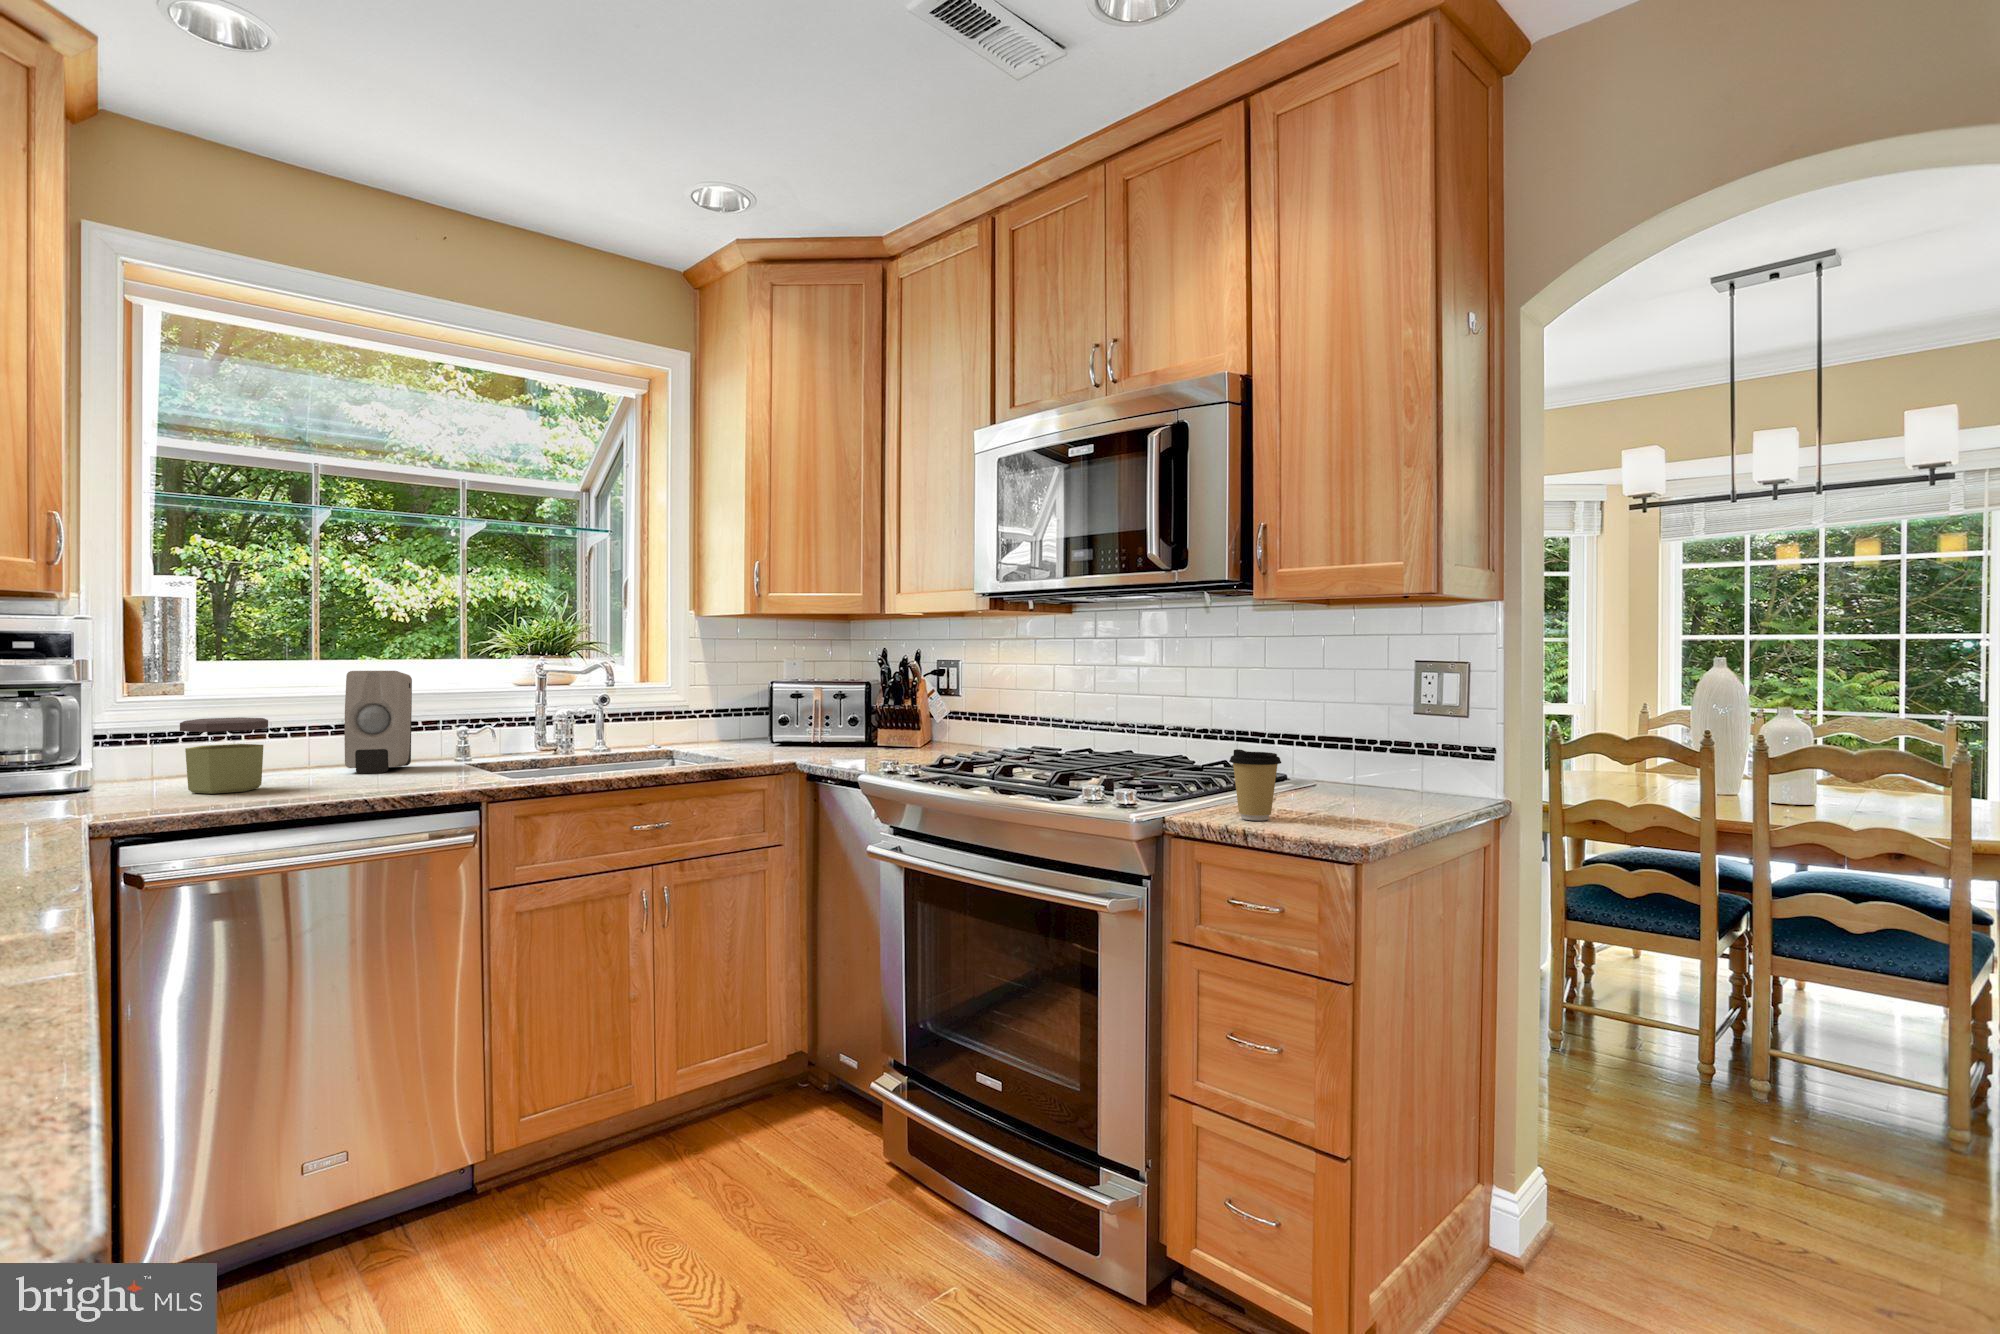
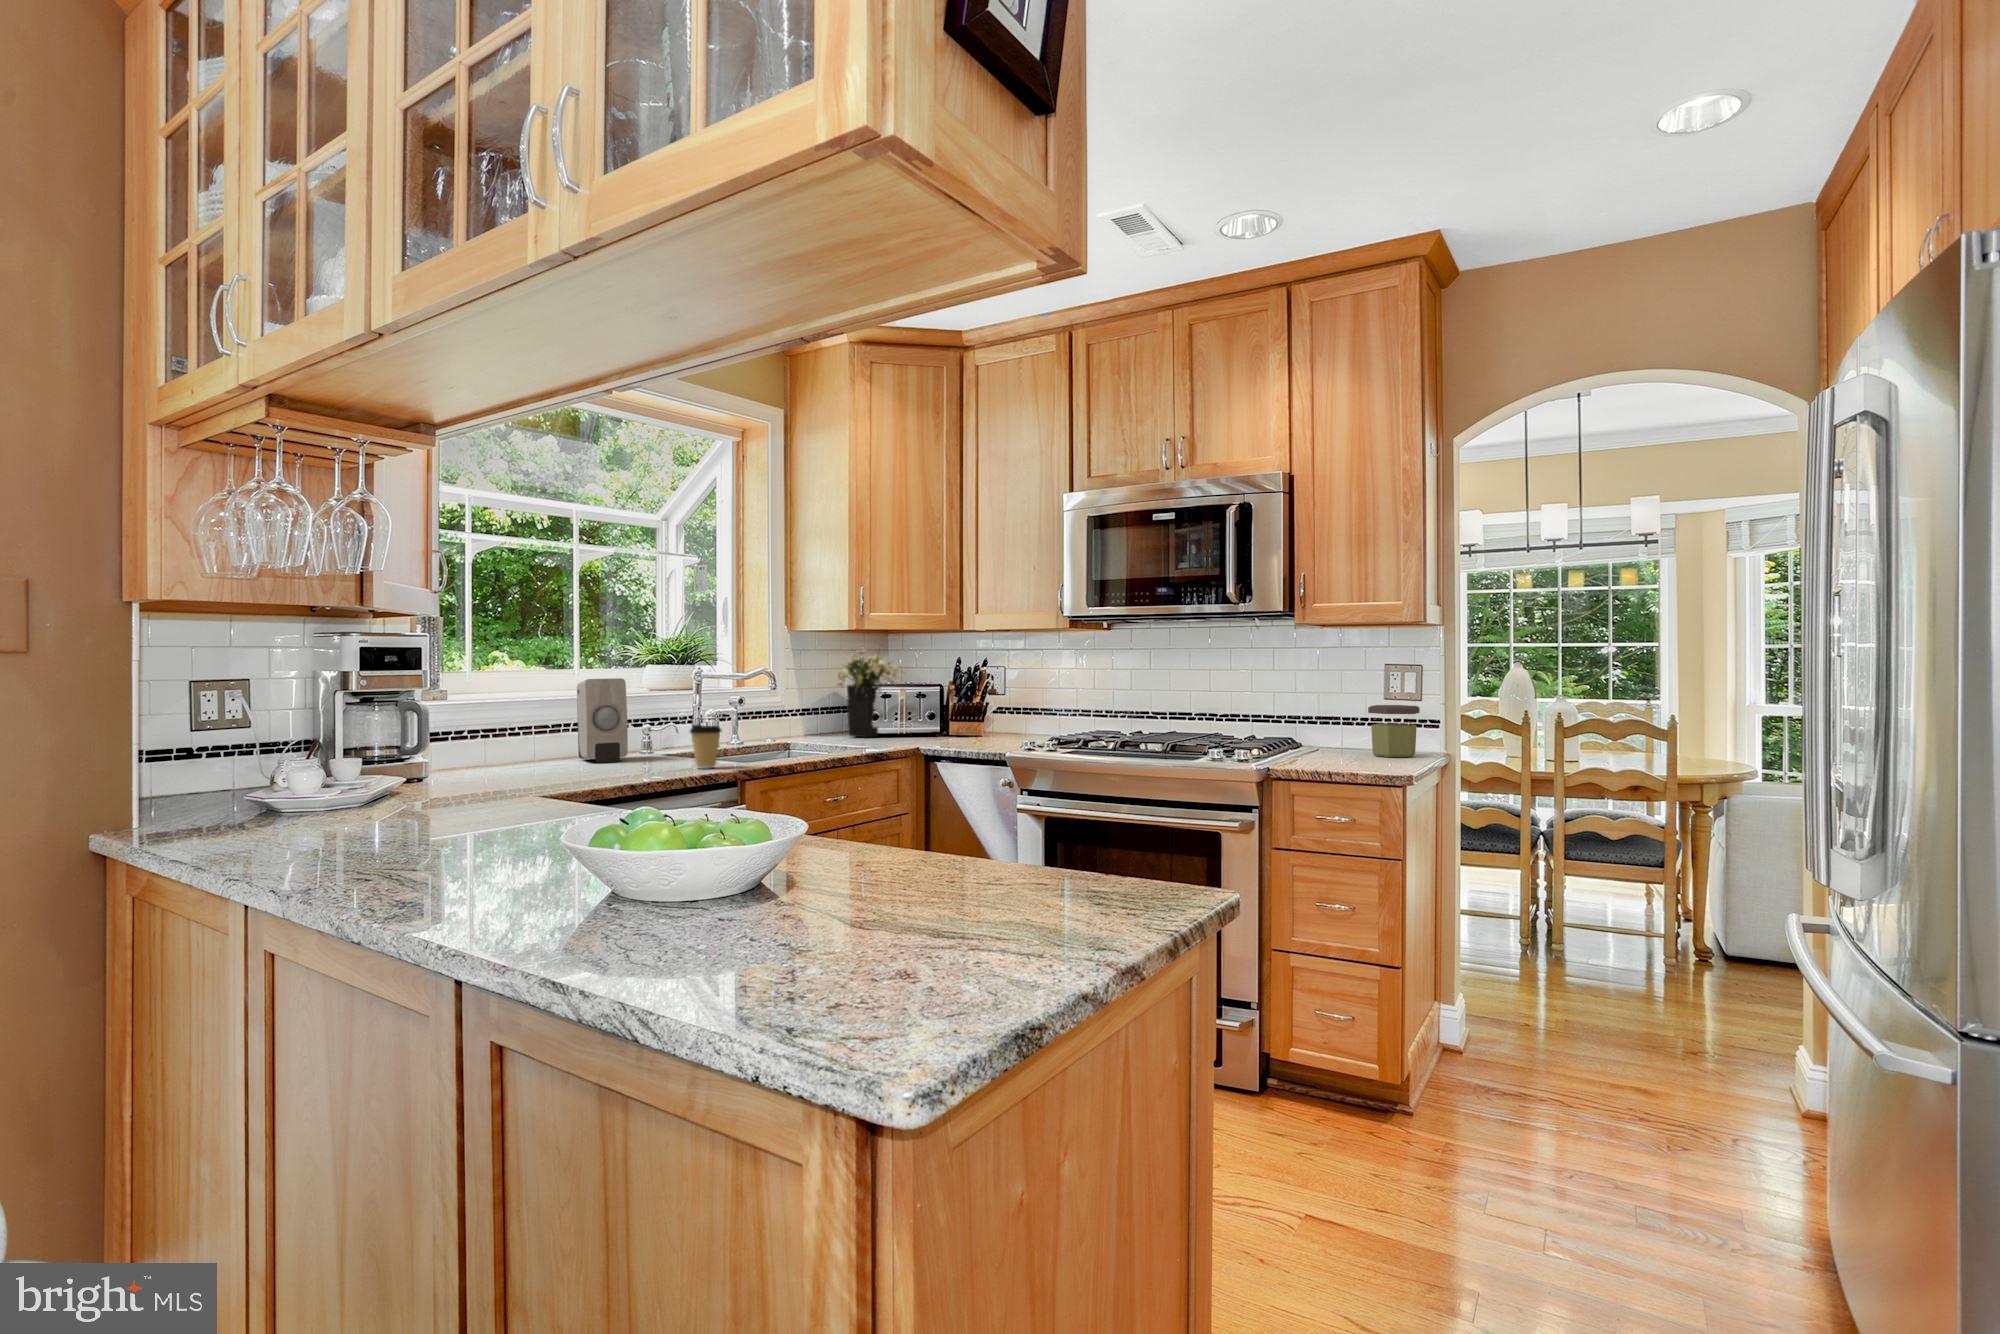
flower arrangement: none [739,637,831,747] -> present [838,650,899,738]
jar: present [180,717,268,794] -> present [1368,705,1420,757]
coffee cup: present [1229,749,1281,820] -> present [690,725,721,769]

